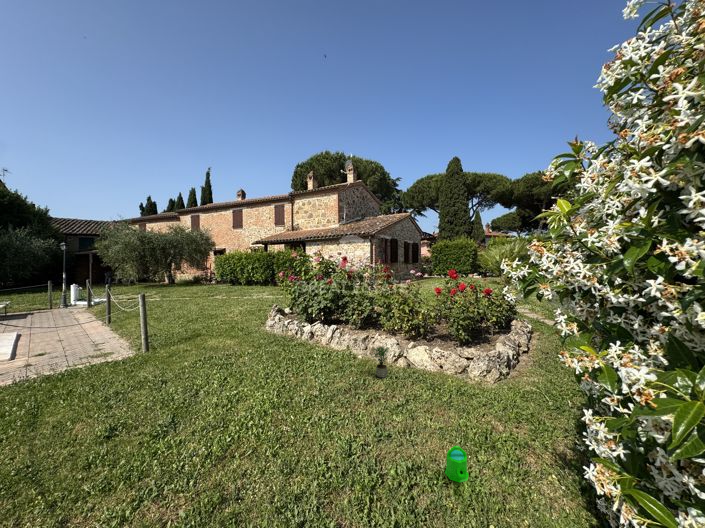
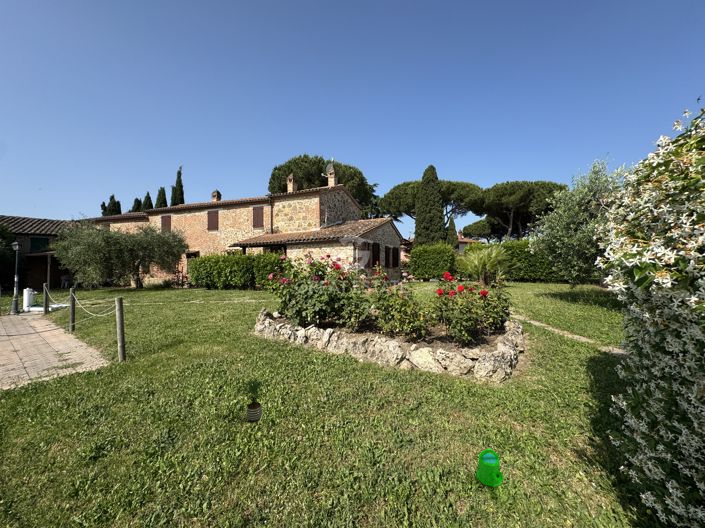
potted plant: present [371,346,388,379] -> present [238,378,264,422]

